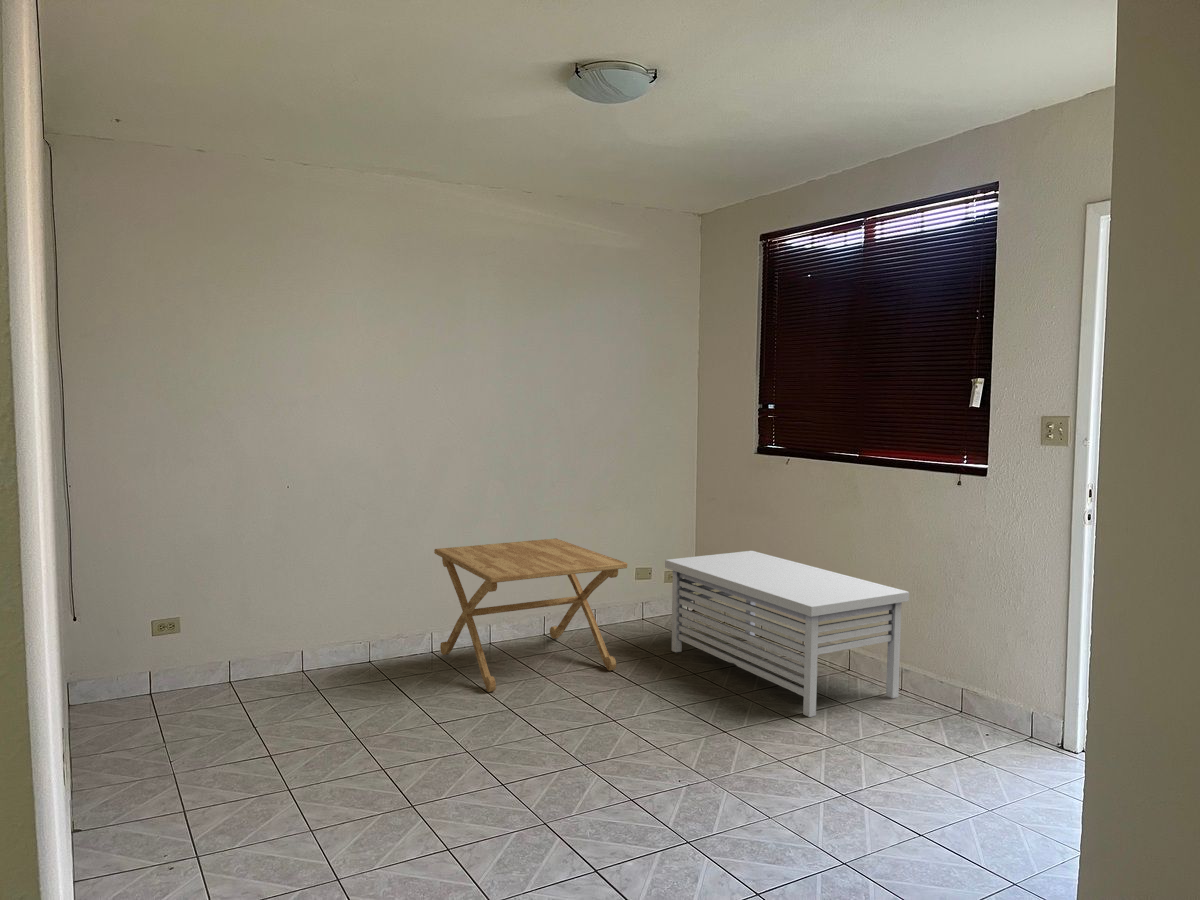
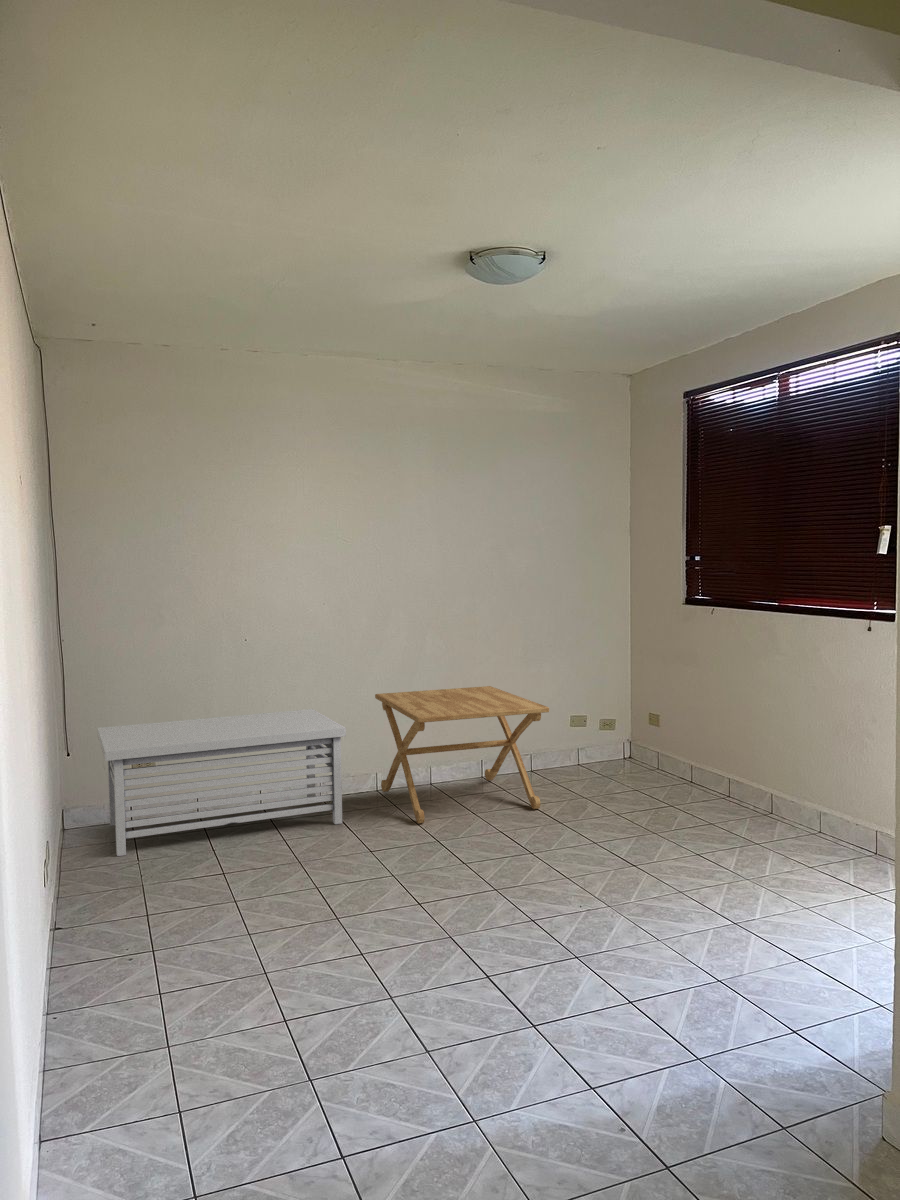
storage bench: present [665,551,909,717] -> present [97,709,346,856]

